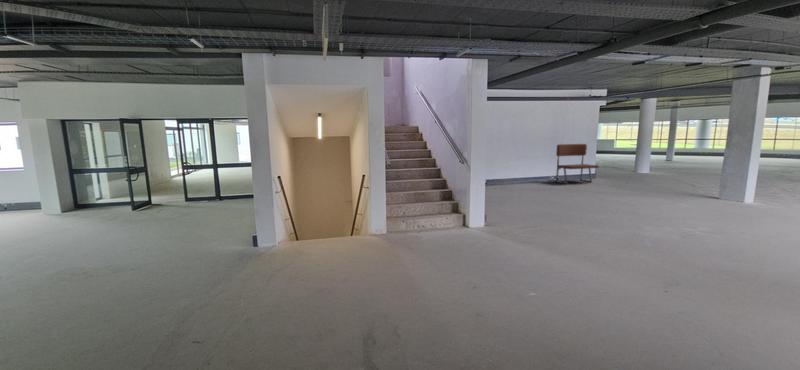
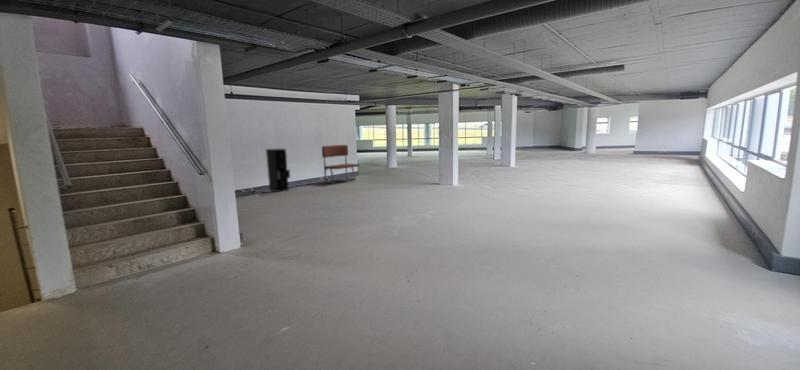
filing cabinet: none [501,145,522,186] -> present [266,149,290,192]

